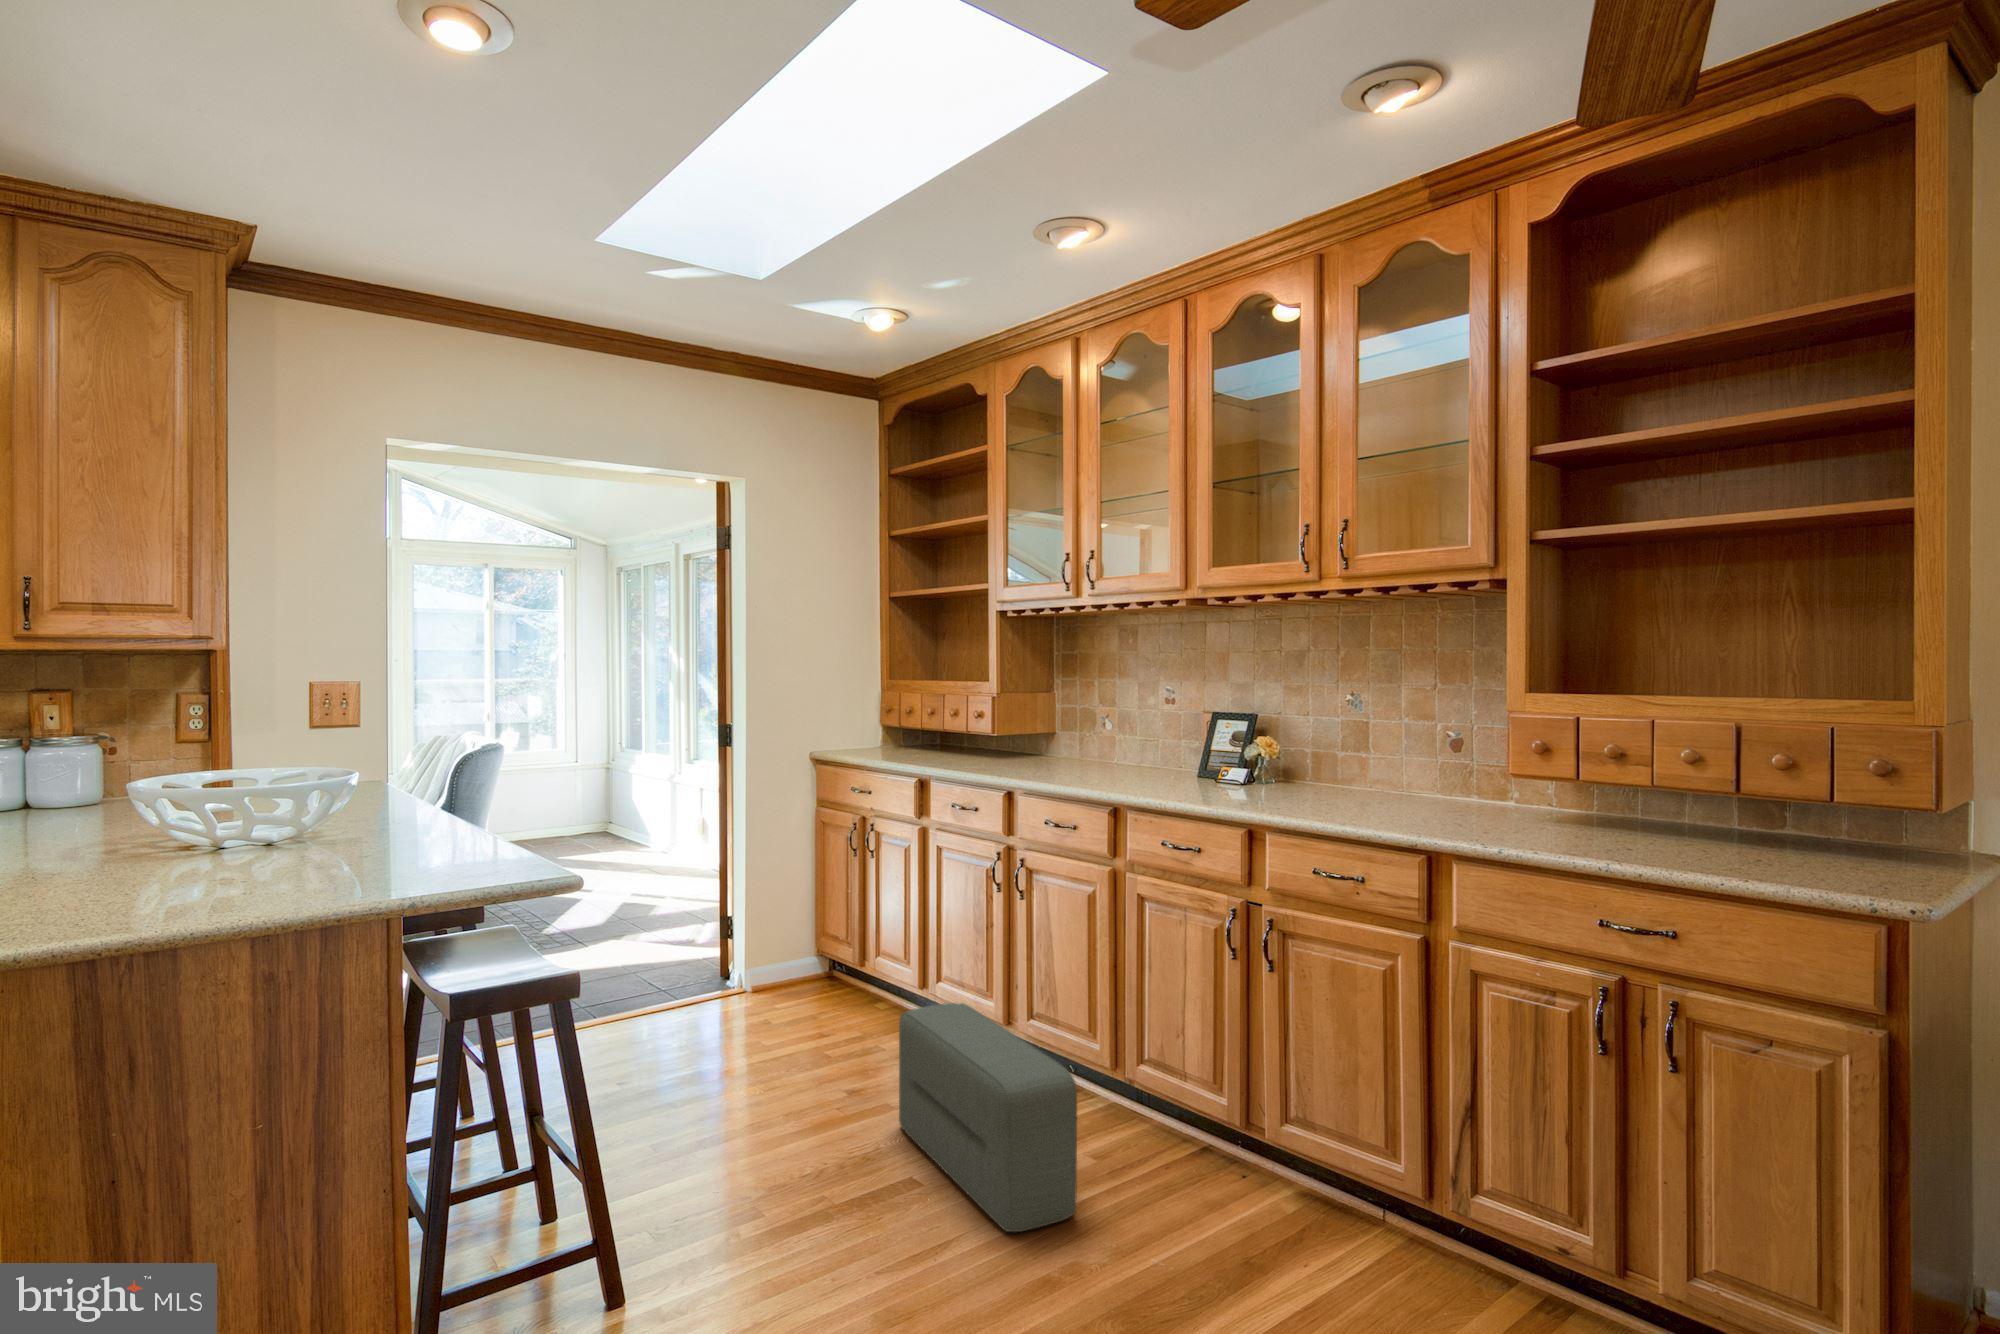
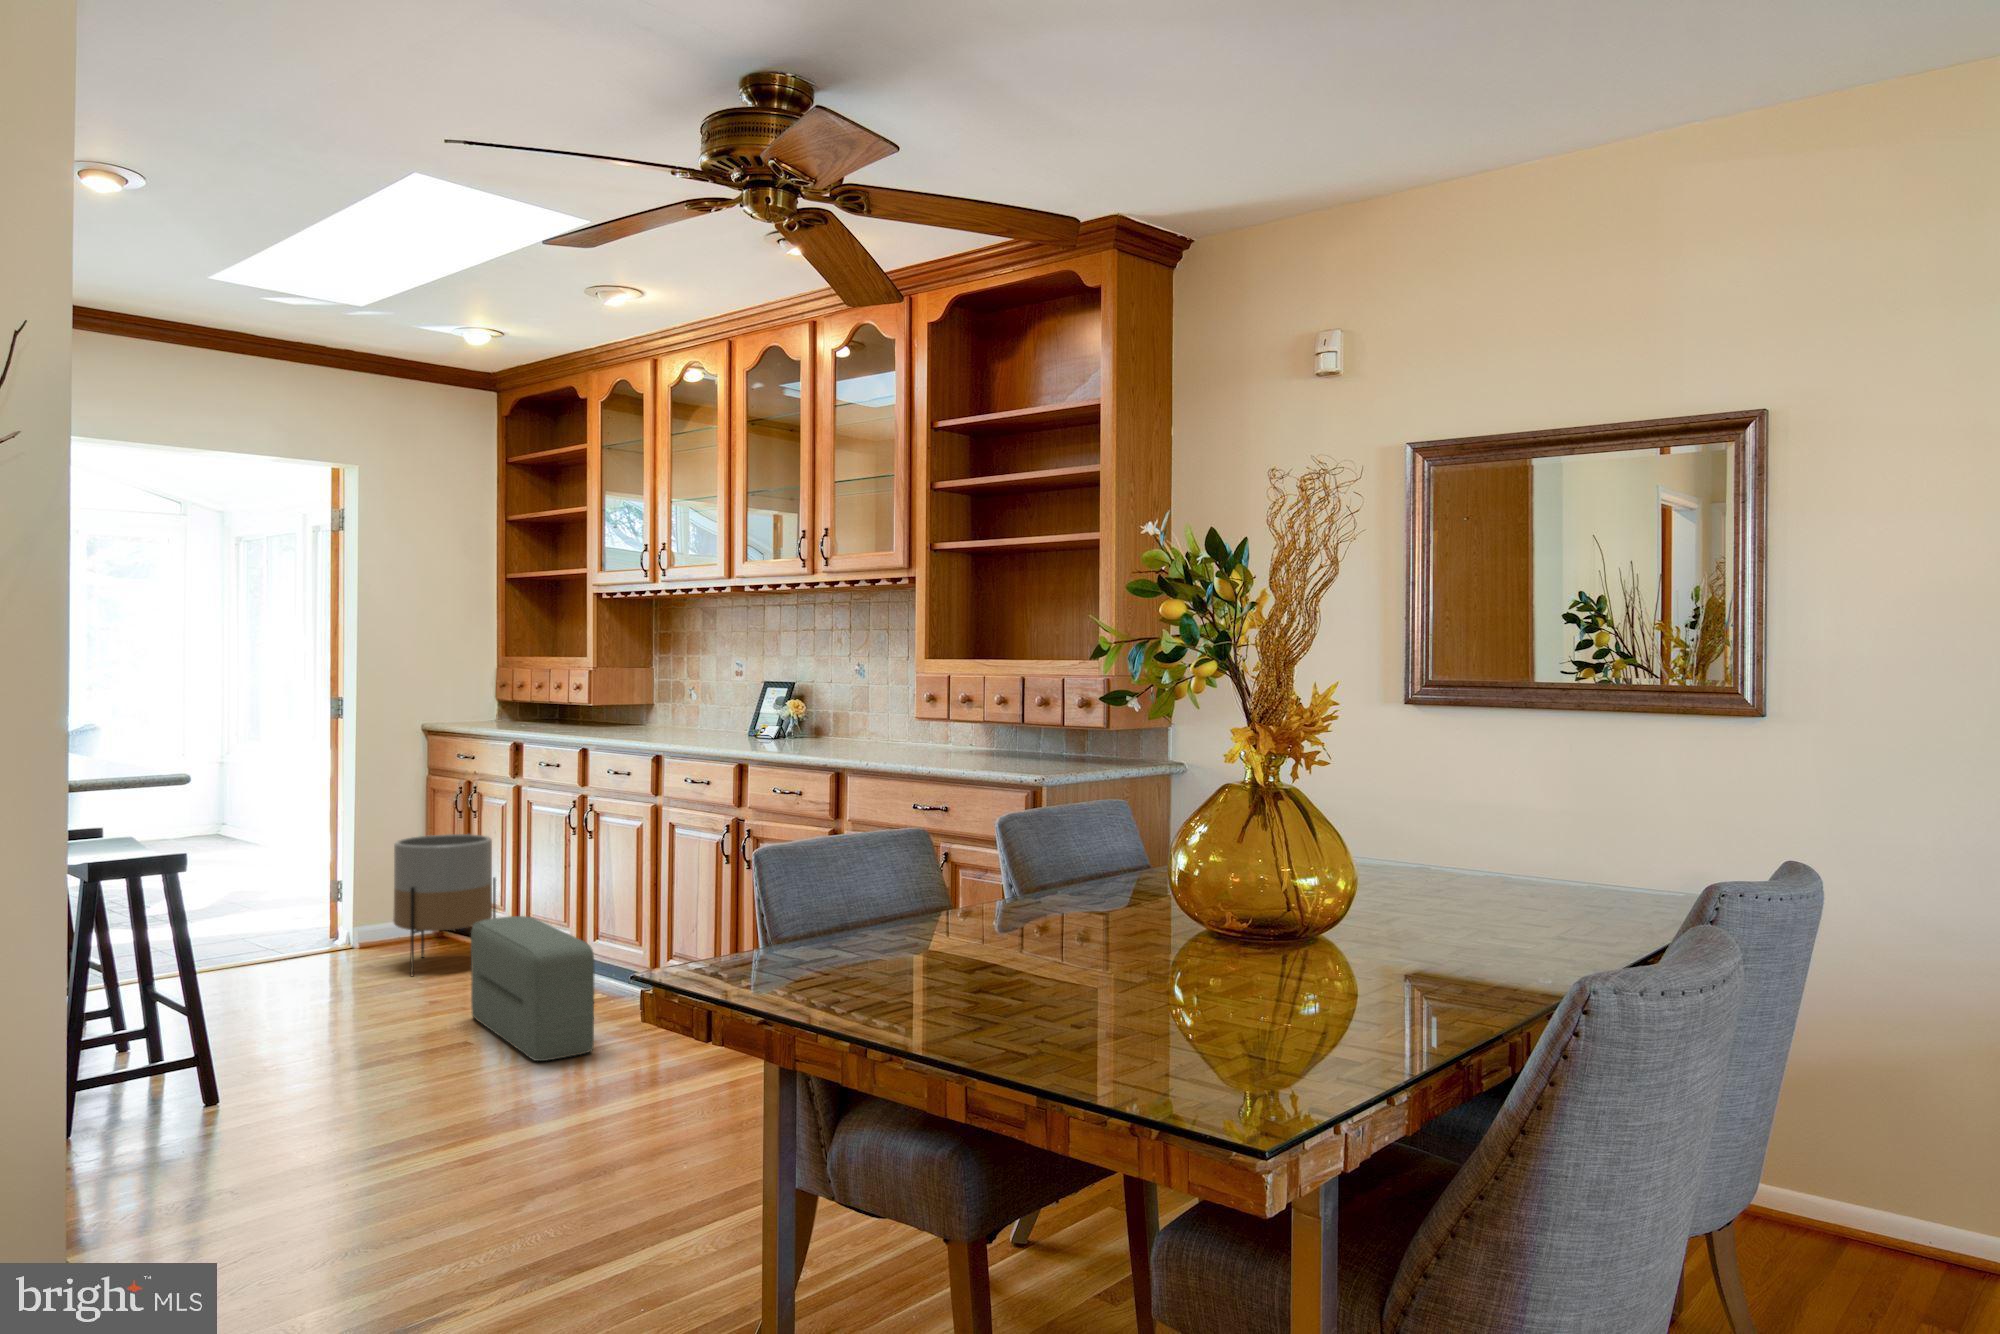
planter: none [793,878,900,1046] -> present [393,834,496,976]

